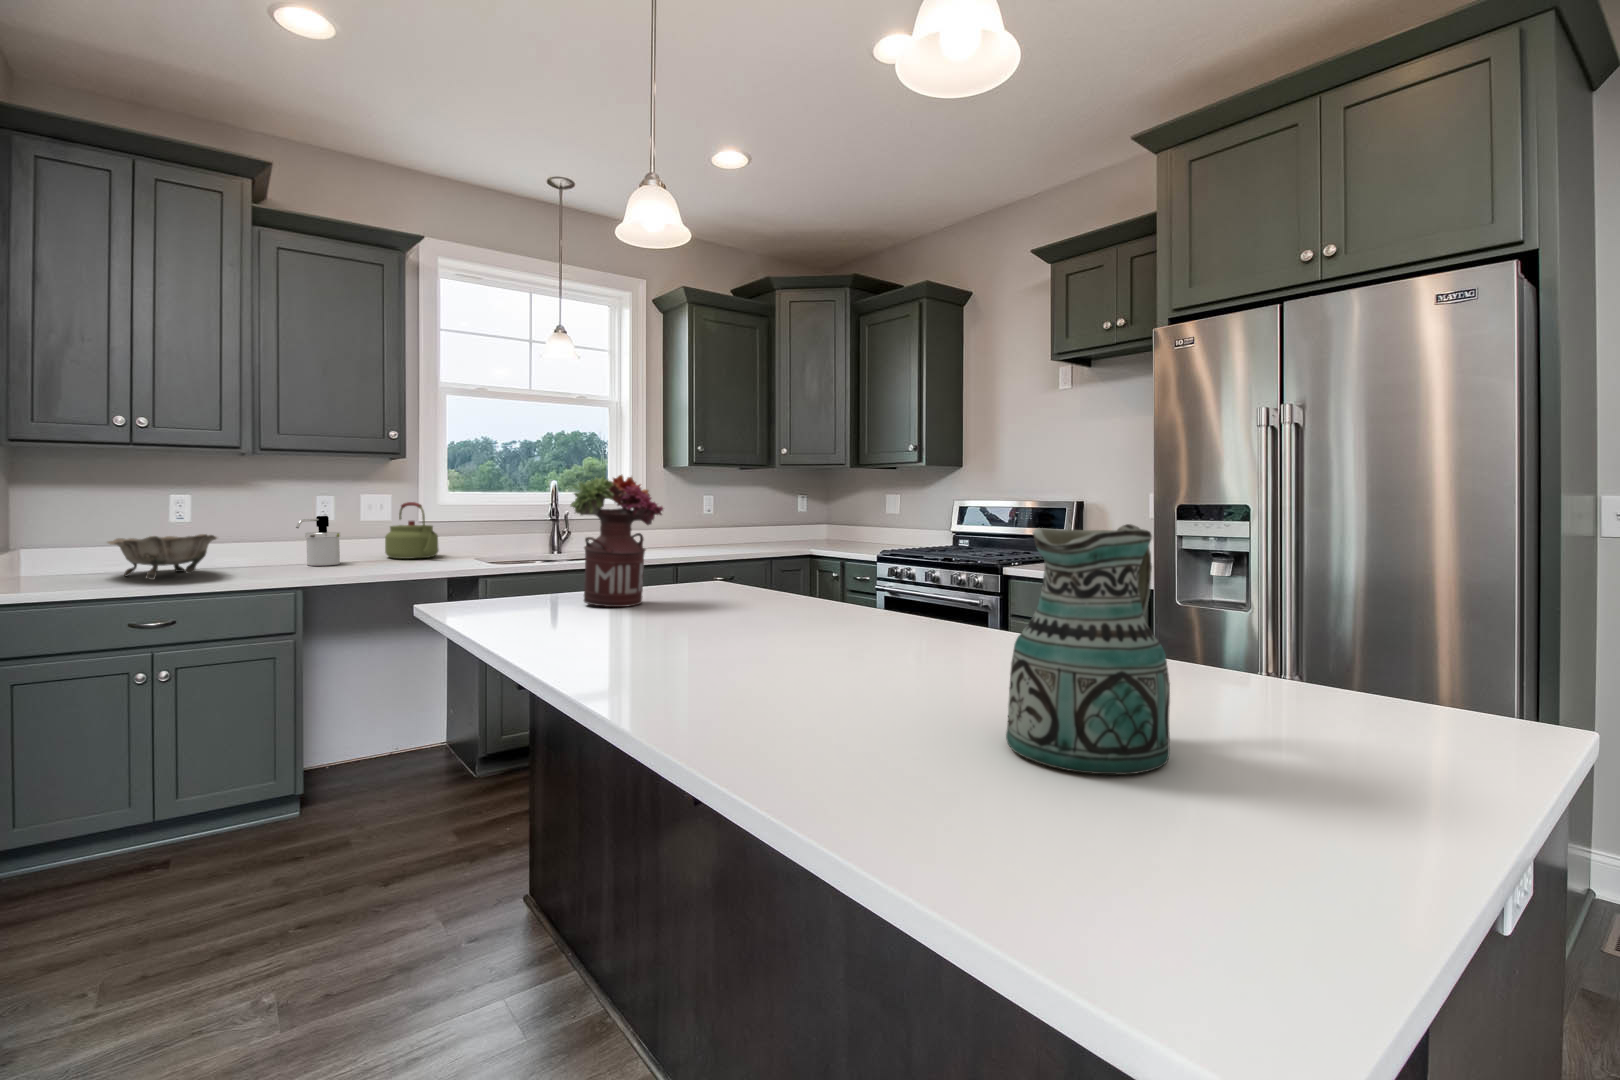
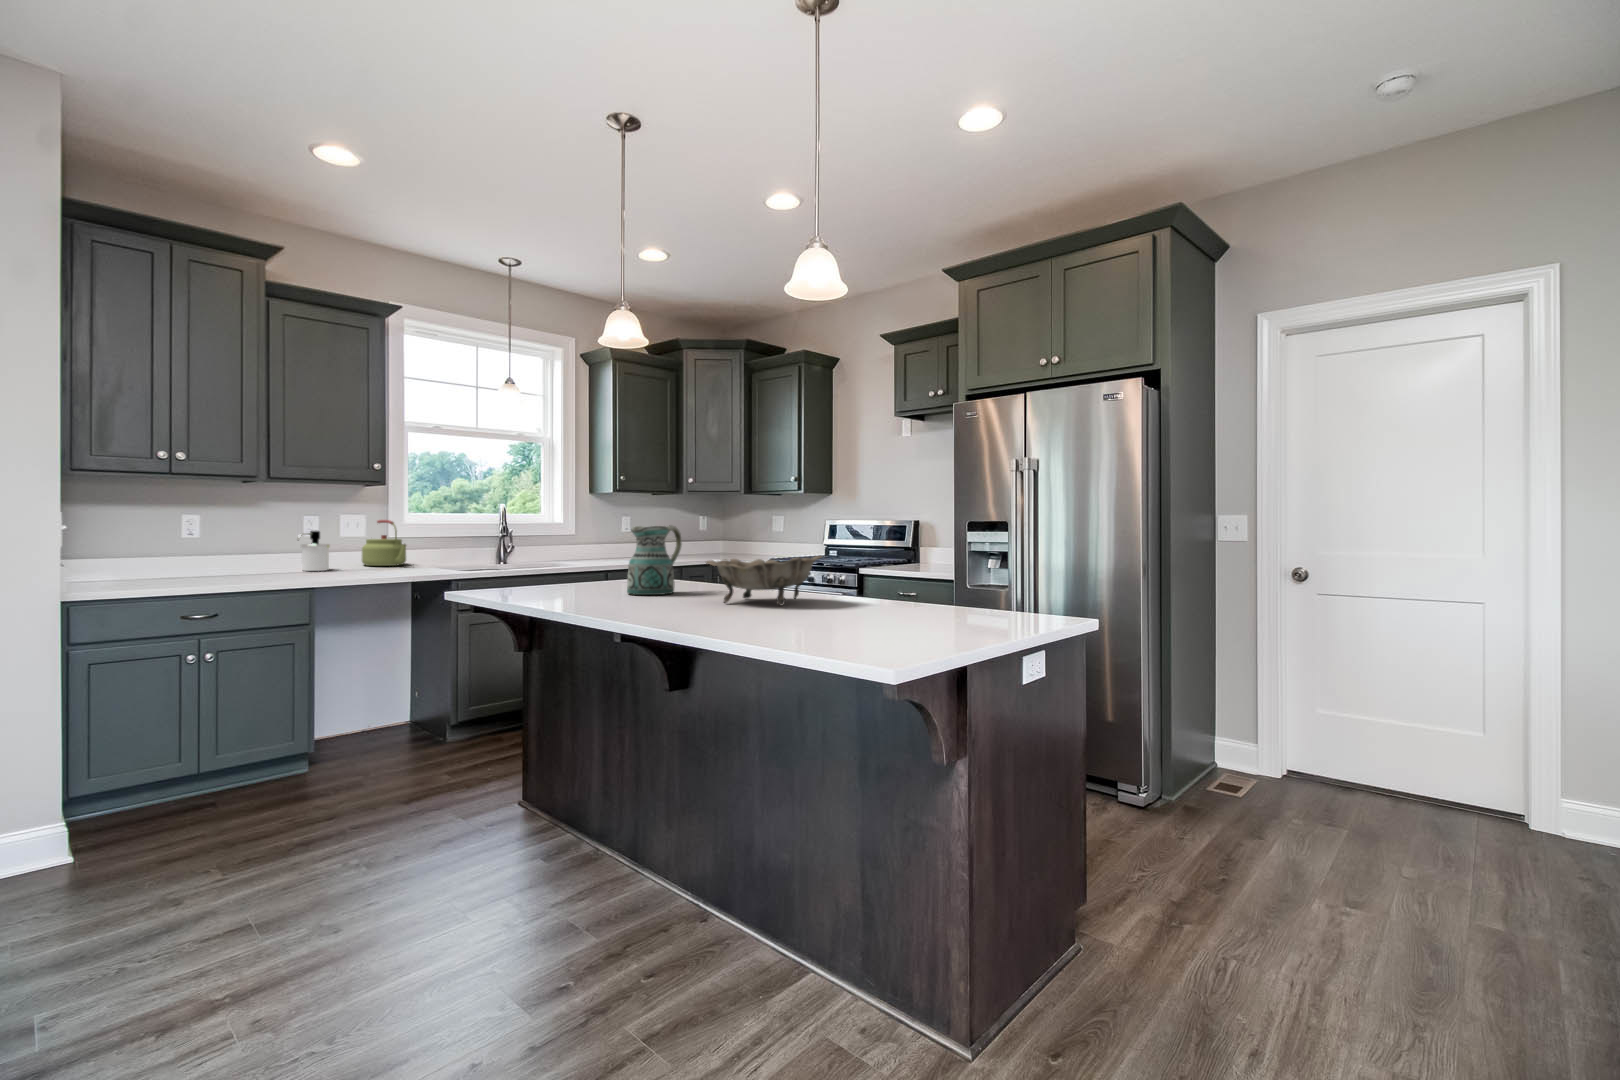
flower arrangement: present [571,475,663,607] -> none [557,500,622,590]
ceramic pitcher: present [1006,524,1170,774] -> present [627,525,682,595]
decorative bowl: present [108,534,217,580] -> present [706,556,822,606]

